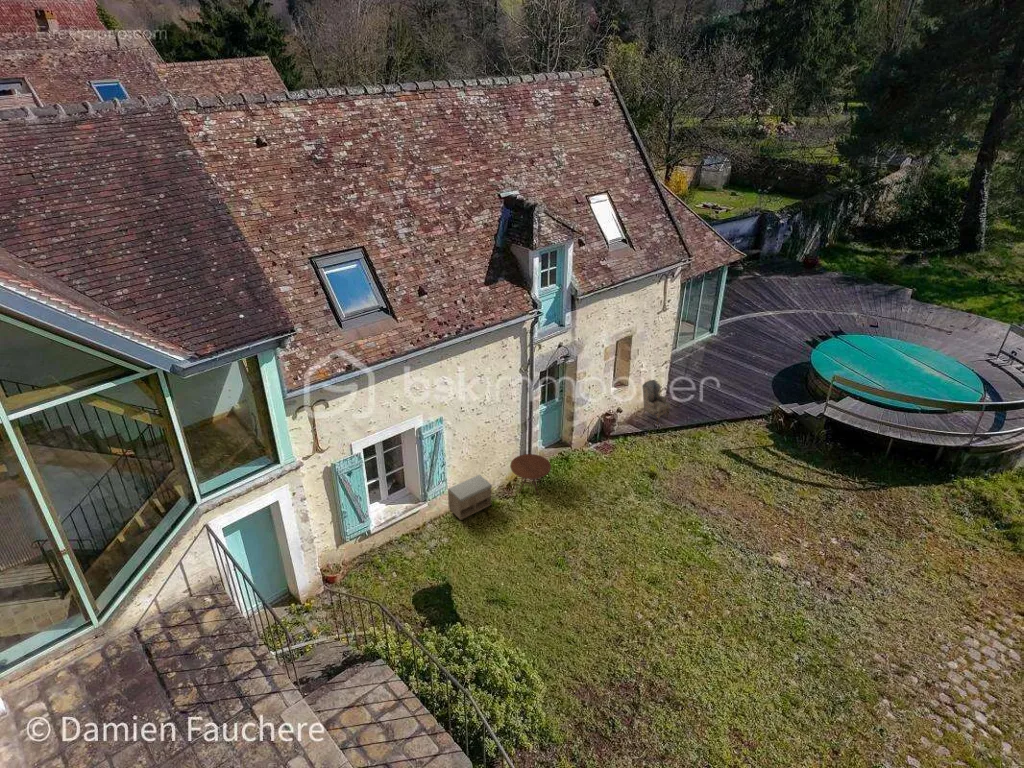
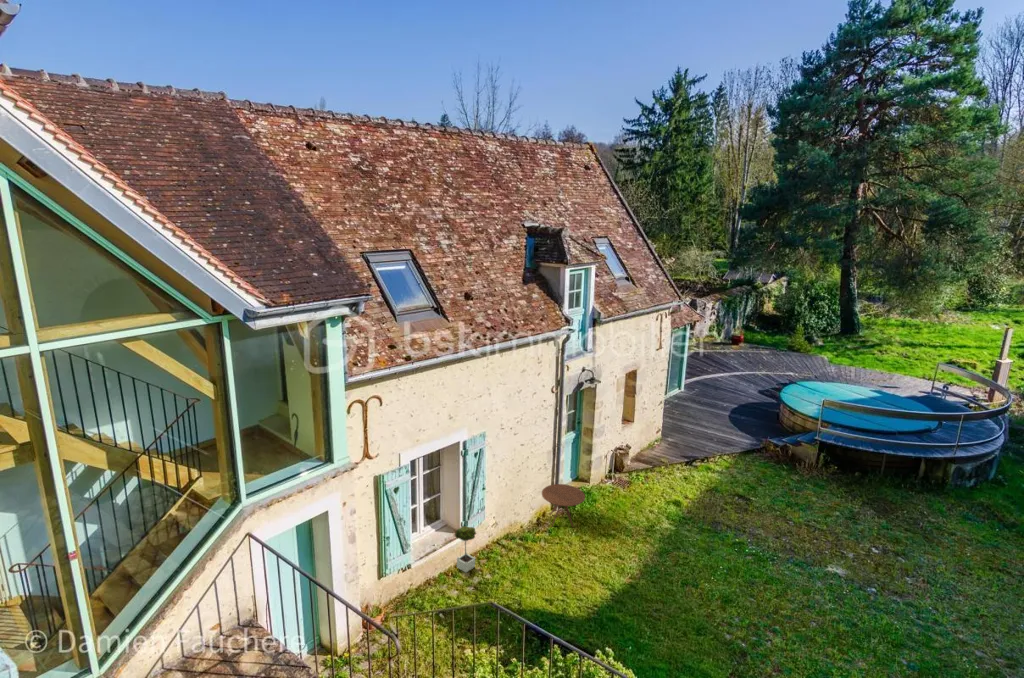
armchair: present [642,380,670,424] -> none [644,417,672,460]
storage bench: present [448,475,492,520] -> none [482,505,530,556]
potted tree: none [416,497,437,534] -> present [455,526,476,572]

